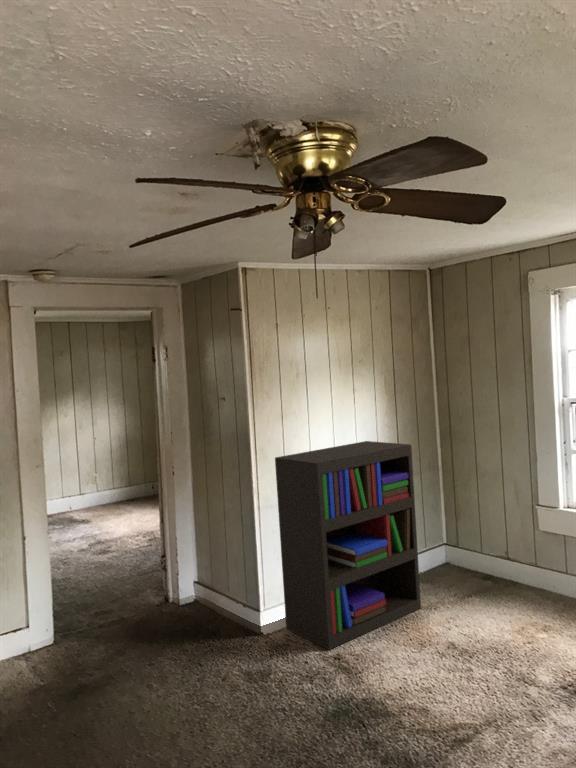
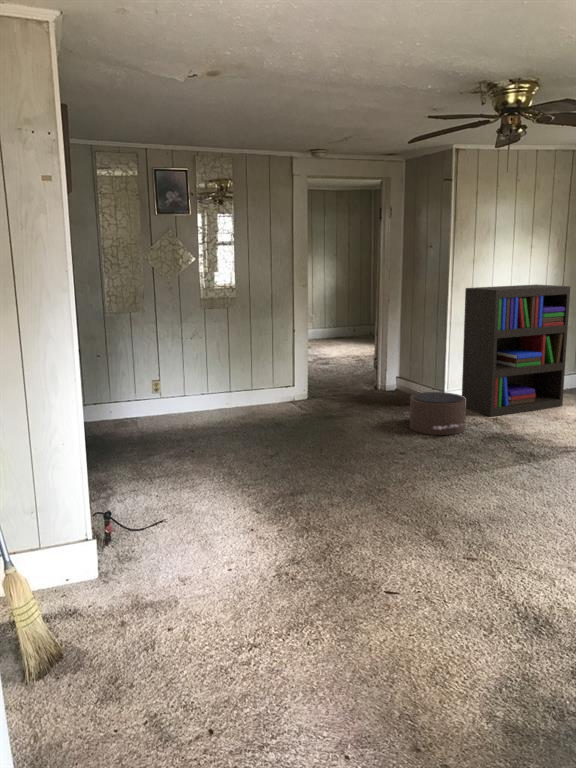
pouf: none [194,628,294,720] -> present [403,392,466,435]

